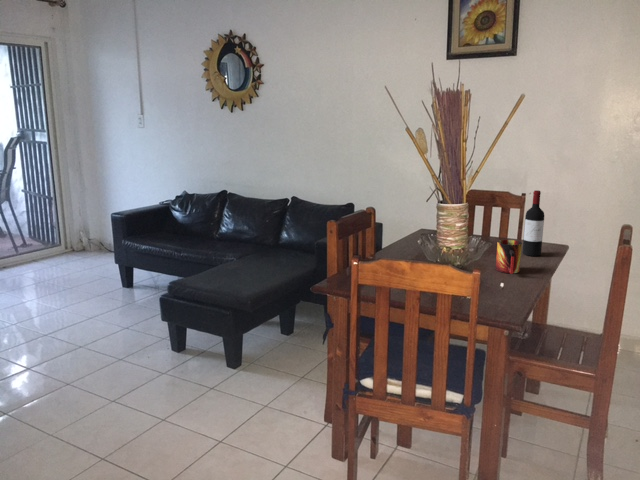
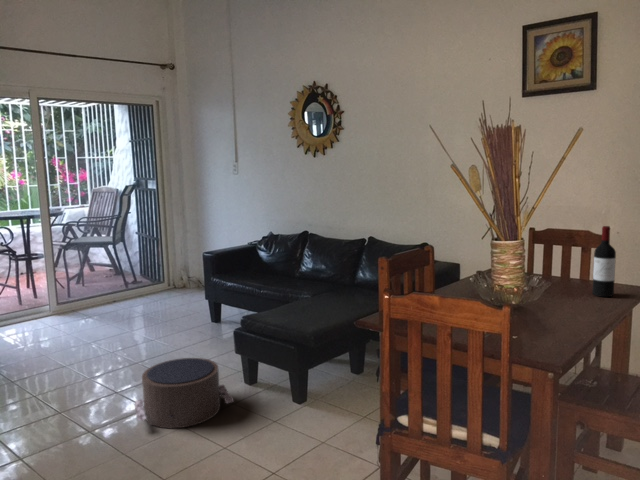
mug: present [496,240,522,274] -> none [555,278,583,314]
pouf: none [59,330,170,406] -> present [135,358,233,428]

